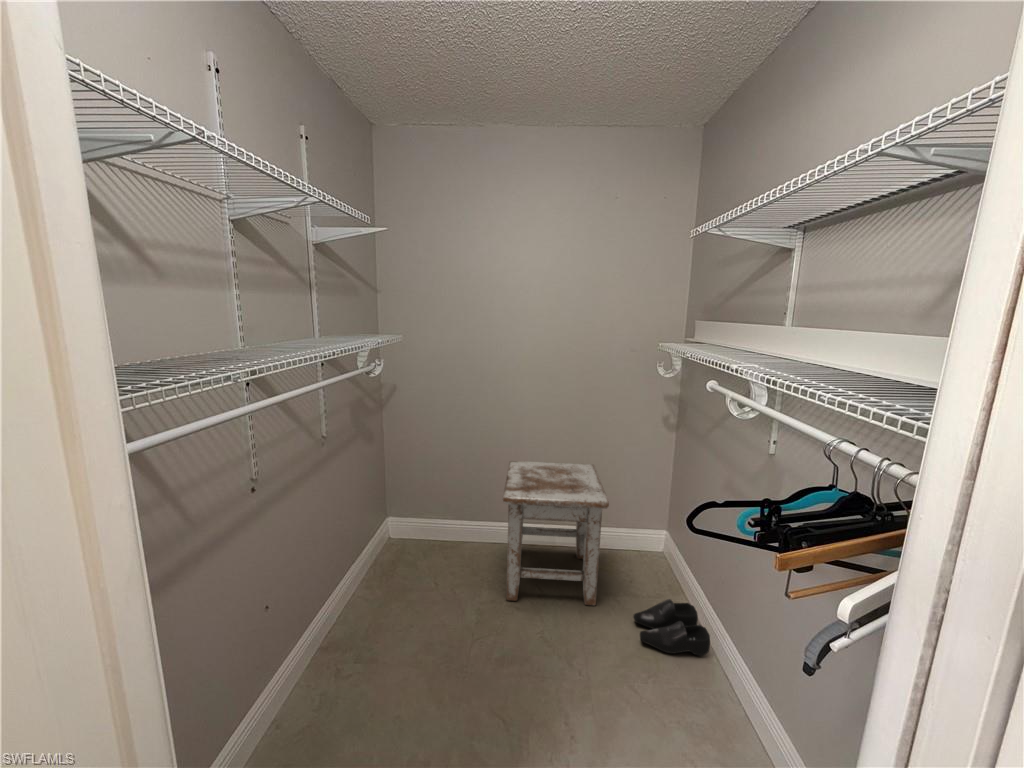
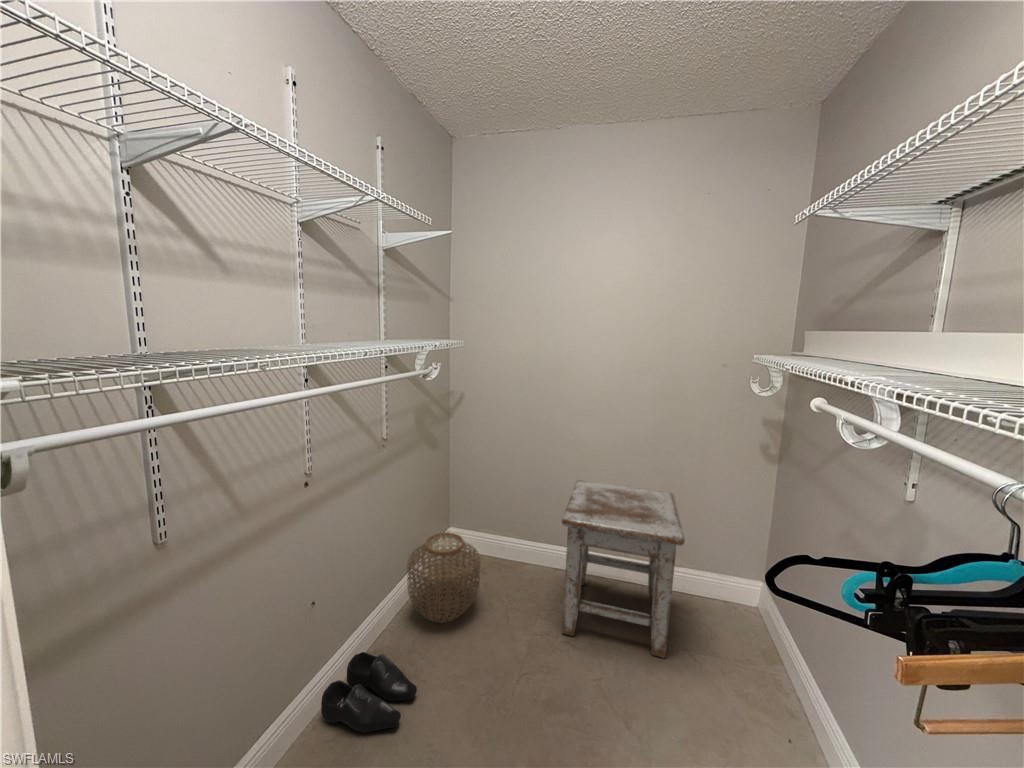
woven basket: none [353,523,426,610] -> present [407,532,480,623]
shoe: present [633,599,710,656] -> present [321,652,417,732]

